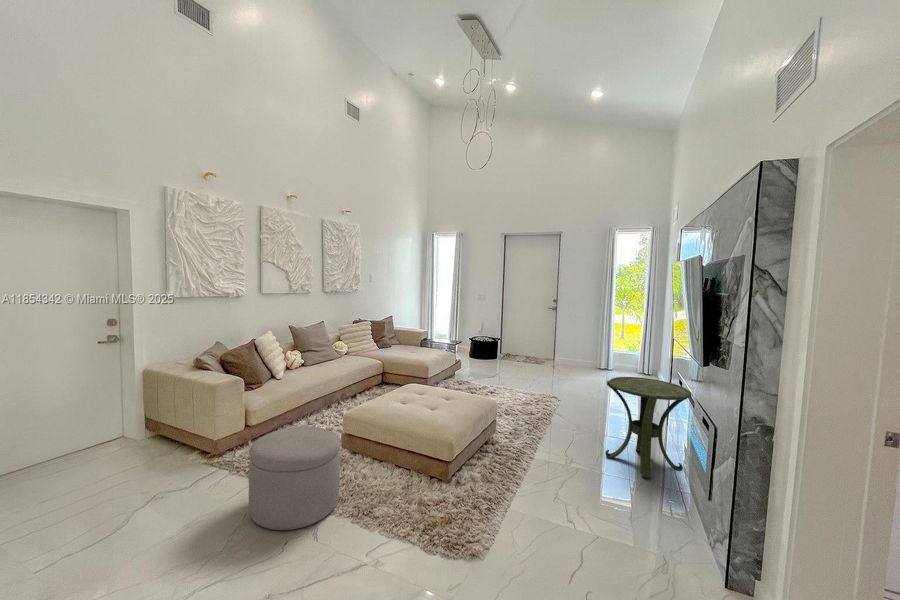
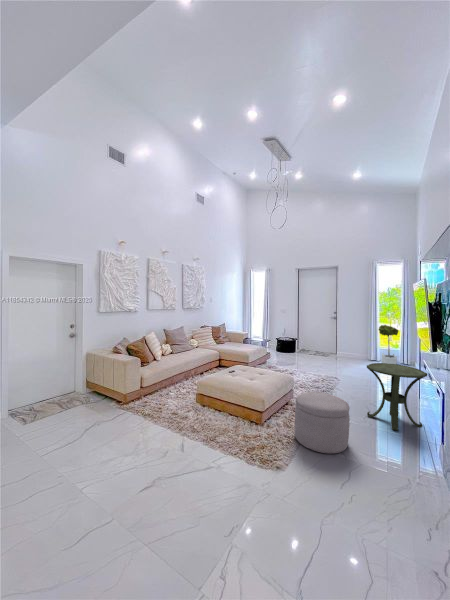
potted tree: none [615,317,642,376] -> present [379,325,398,364]
ottoman: present [249,426,340,530] -> present [295,392,350,454]

